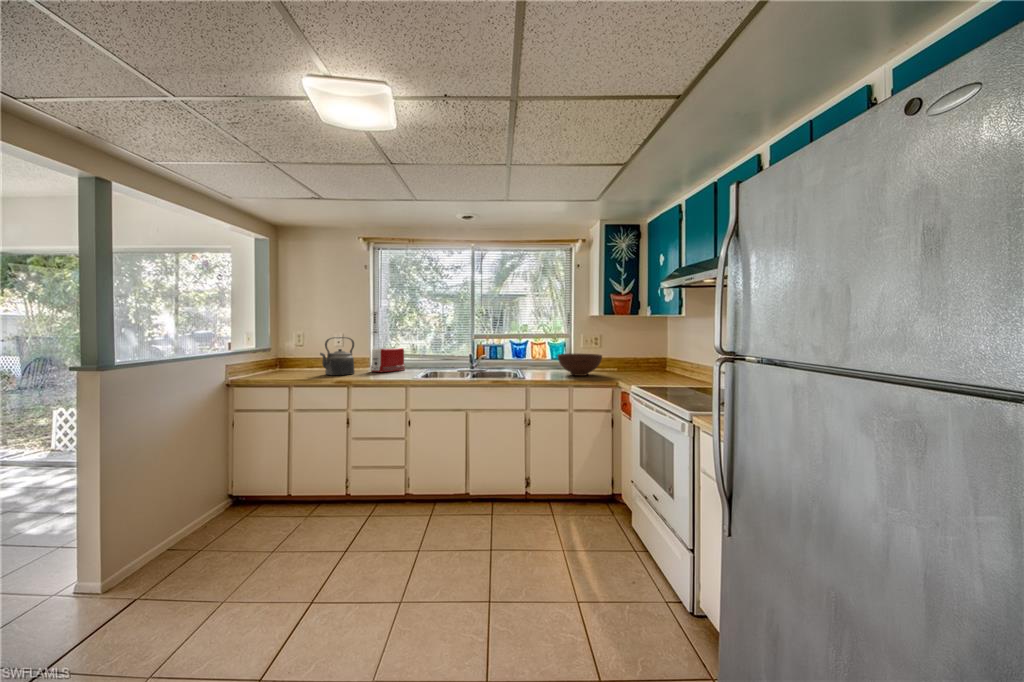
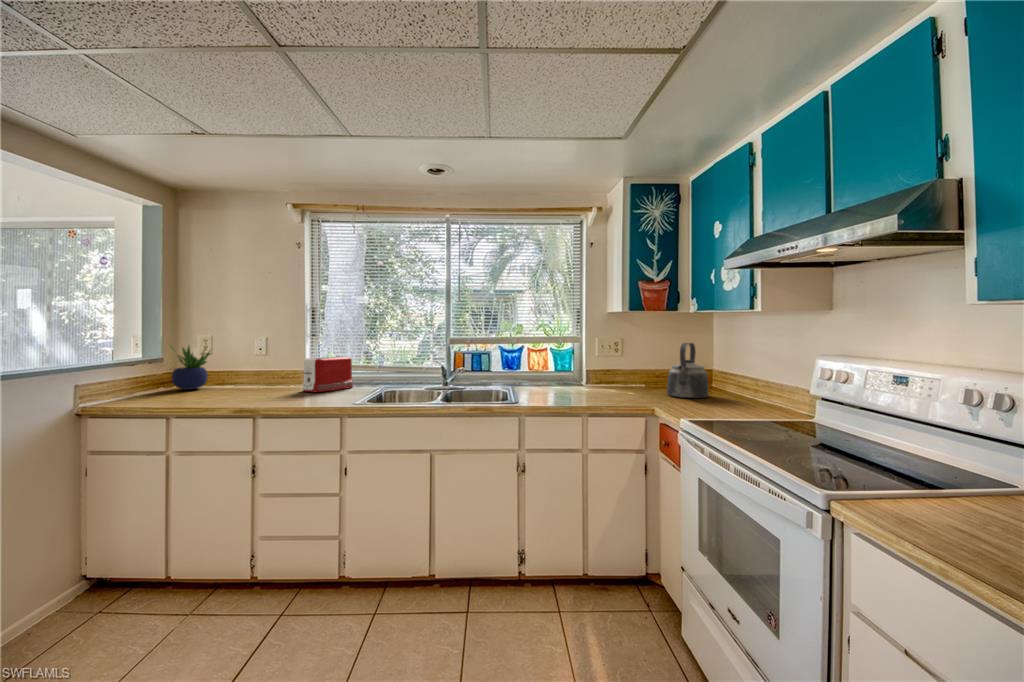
potted plant: none [276,336,305,371] -> present [171,346,210,390]
kettle: present [320,337,354,375] -> present [667,343,709,398]
fruit bowl: present [558,354,602,376] -> none [564,365,628,398]

